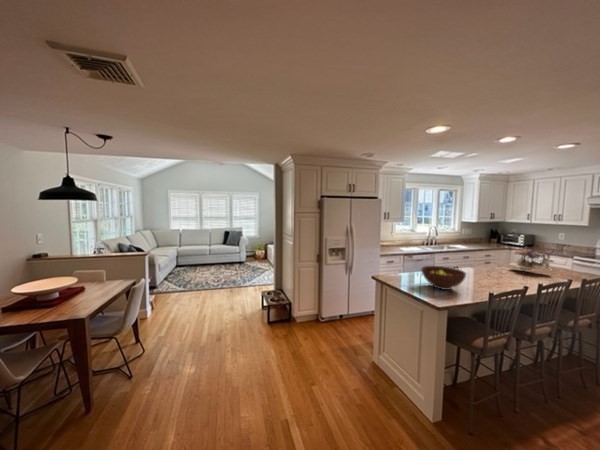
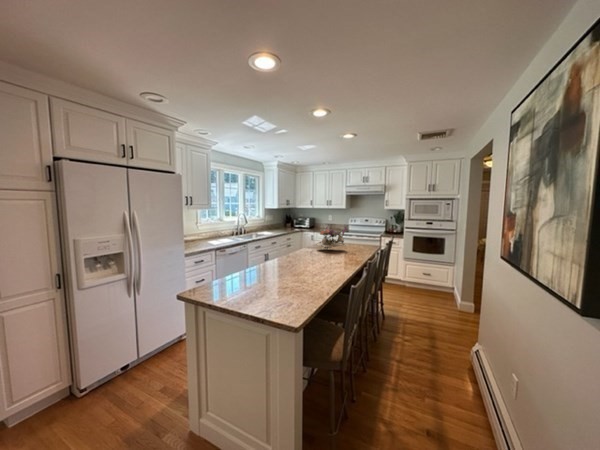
fruit bowl: present [421,266,466,290] -> none [253,259,305,291]

